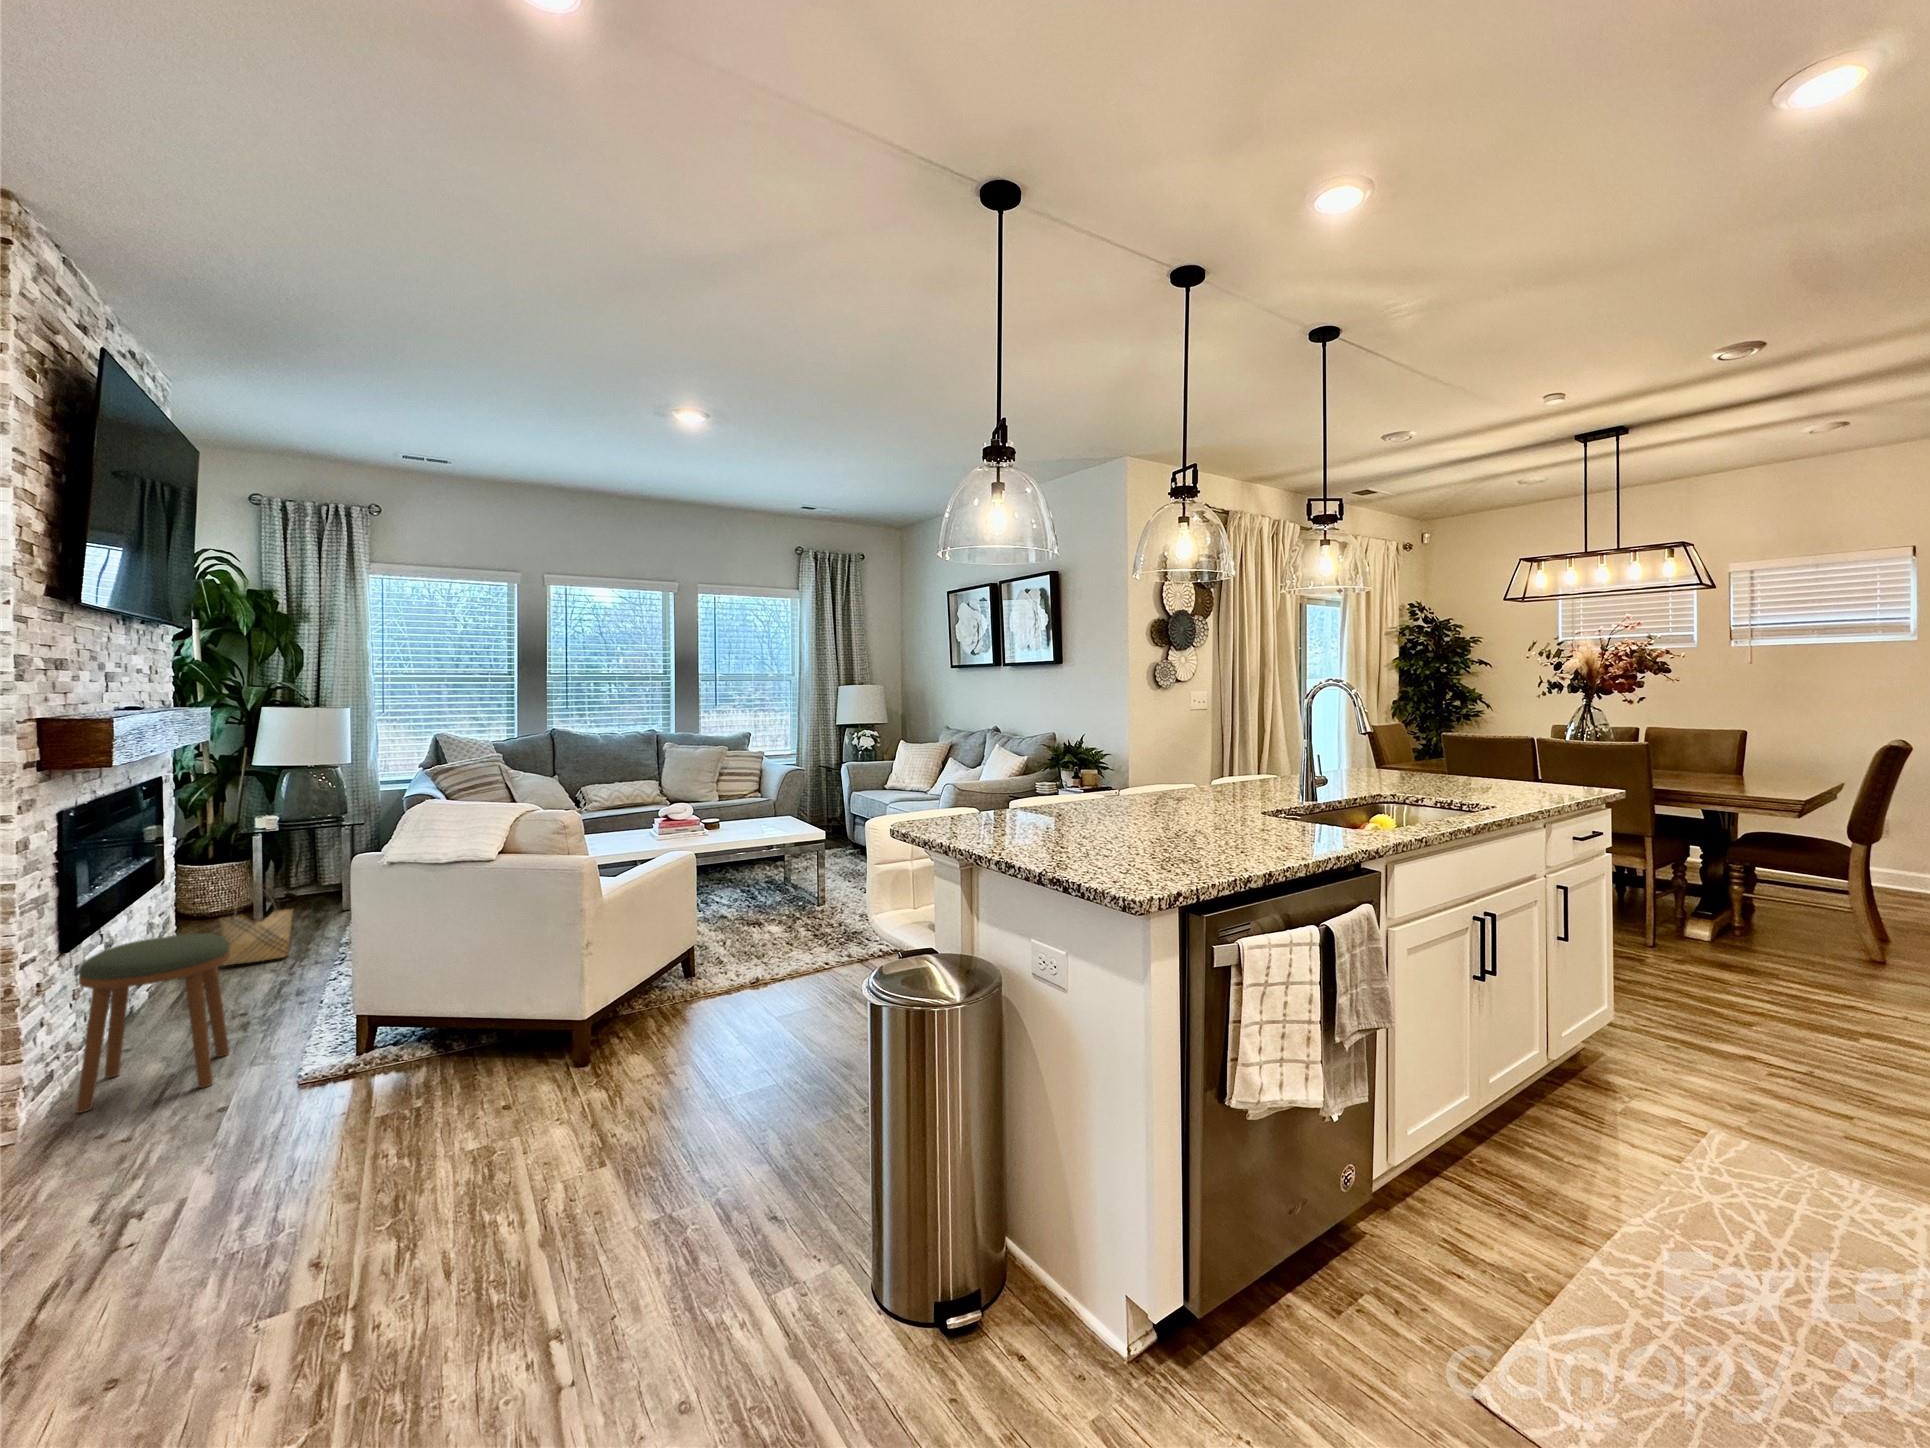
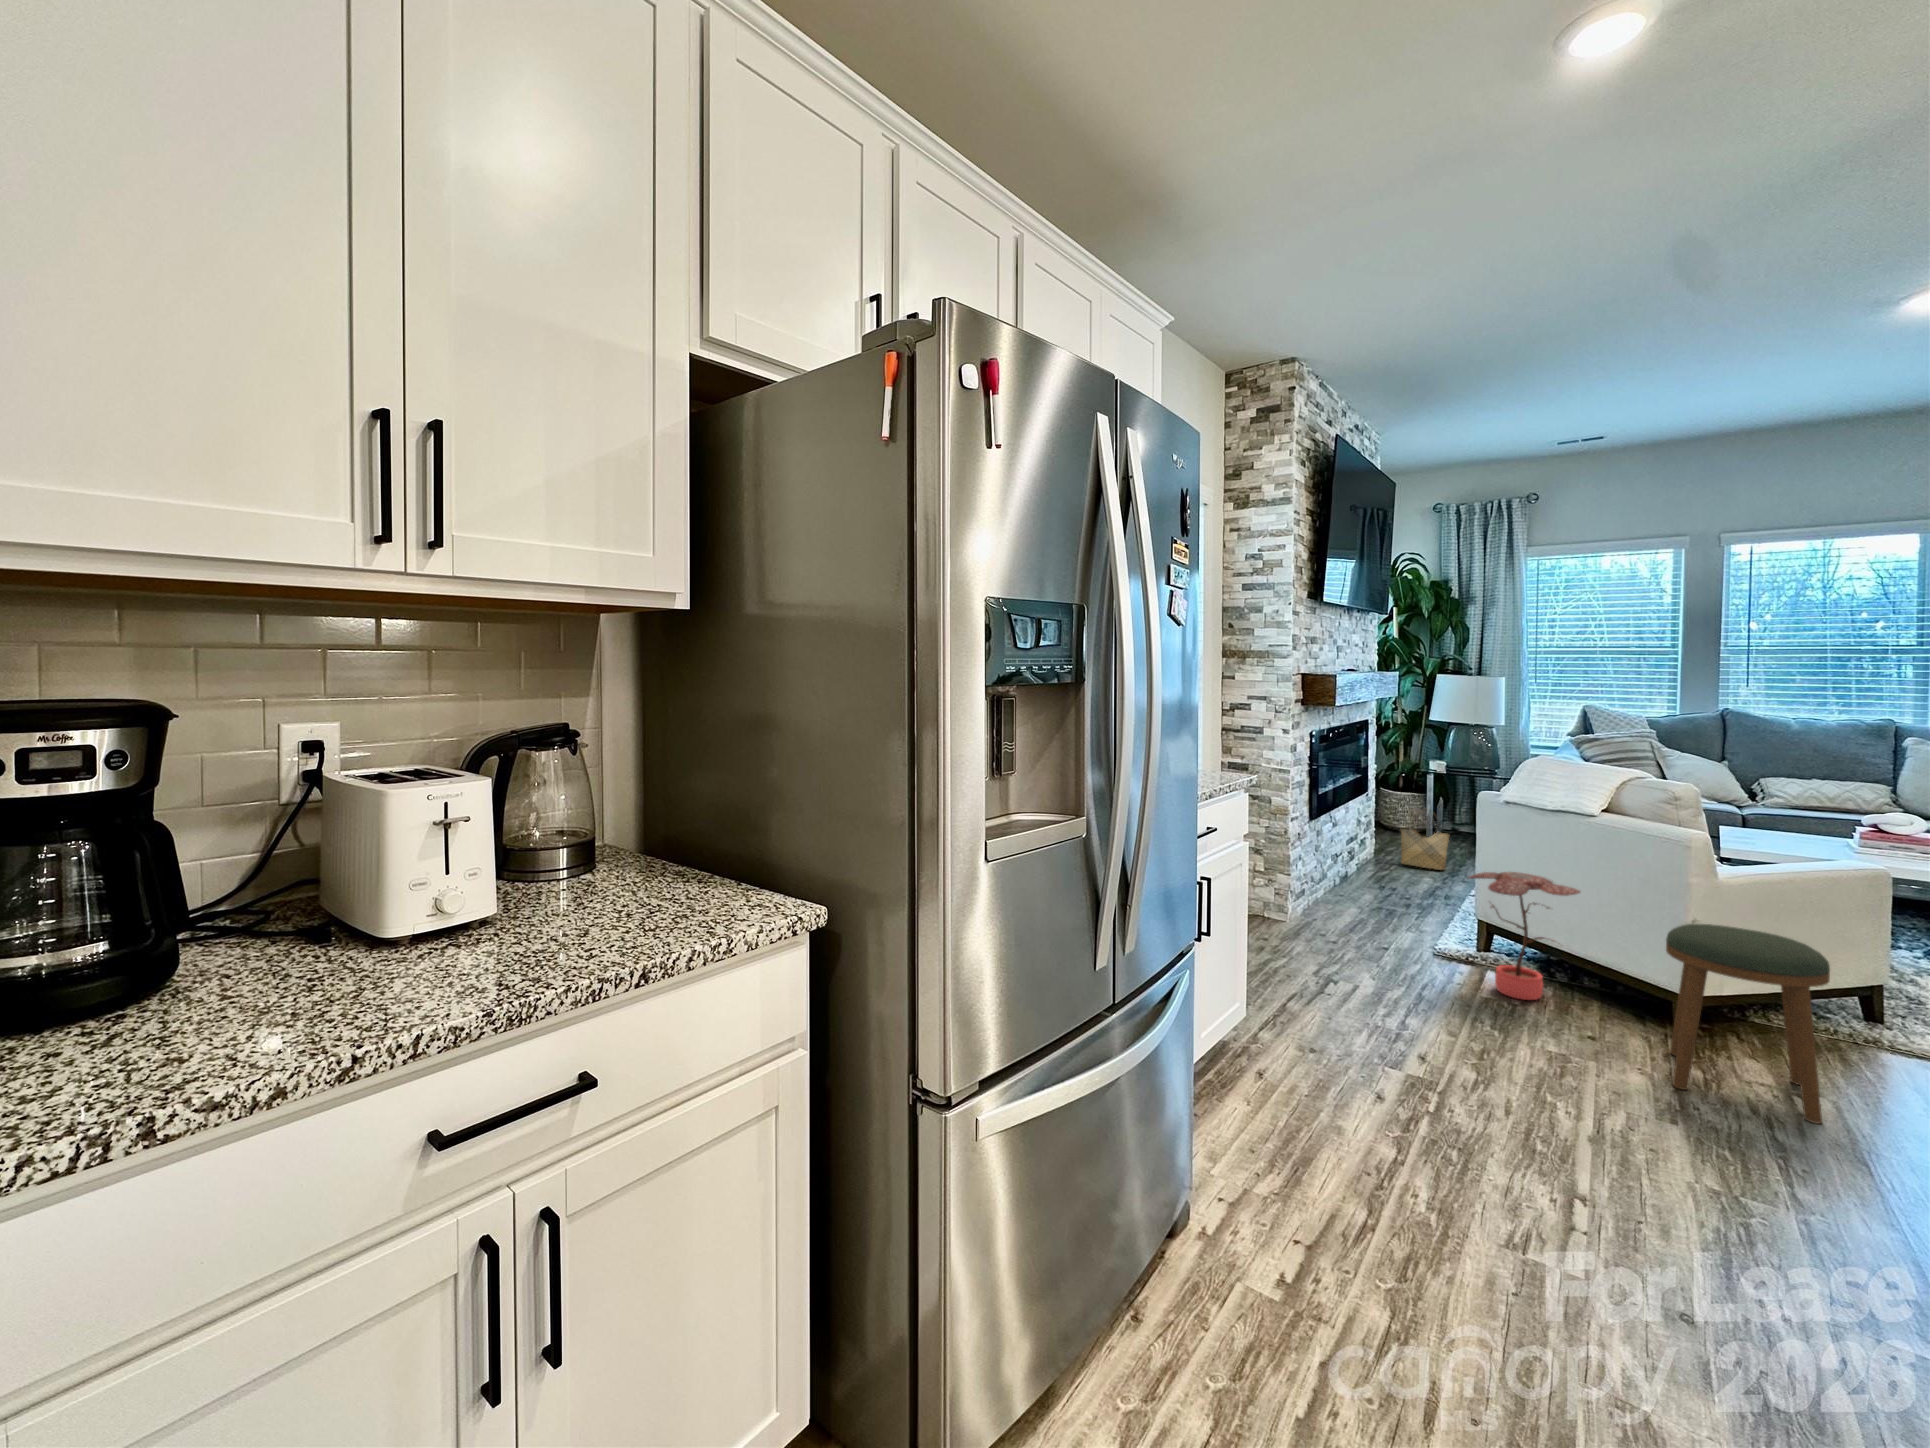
stool: present [76,934,230,1113] -> present [1666,924,1830,1124]
potted plant: none [349,943,484,1101] -> present [1469,872,1580,1000]

